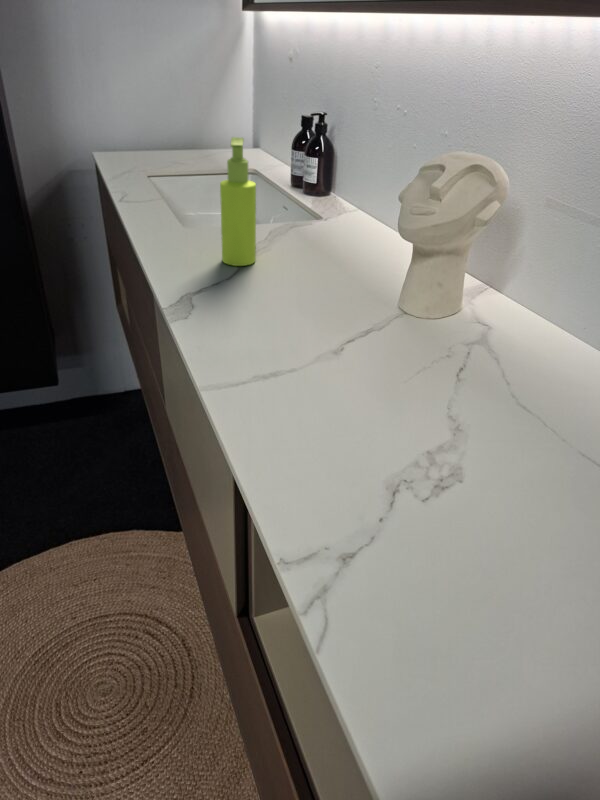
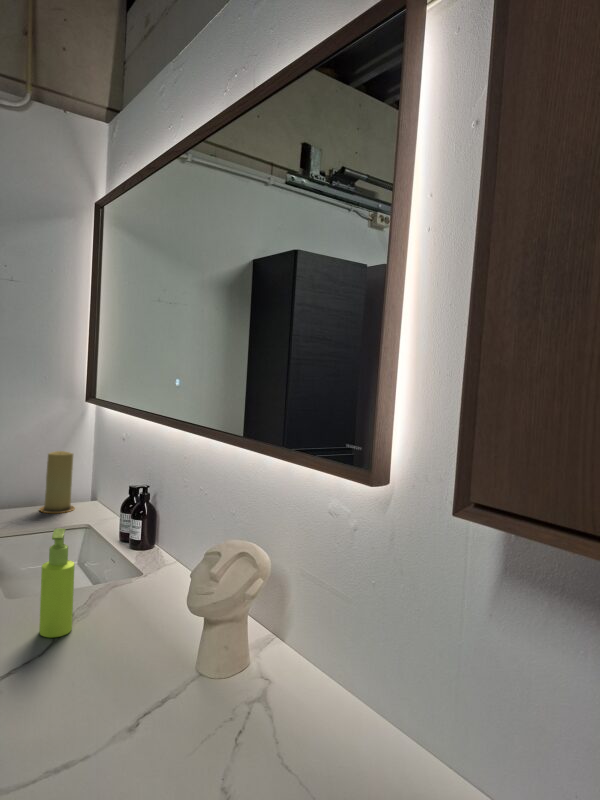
candle: none [199,82,236,159] -> present [40,451,75,513]

